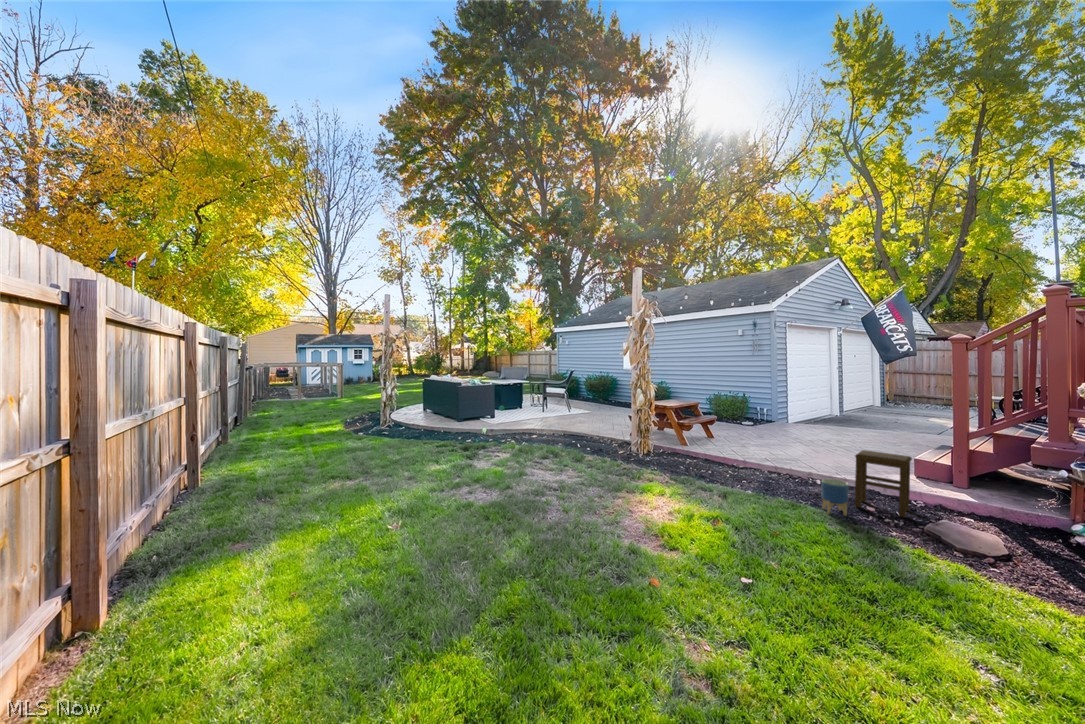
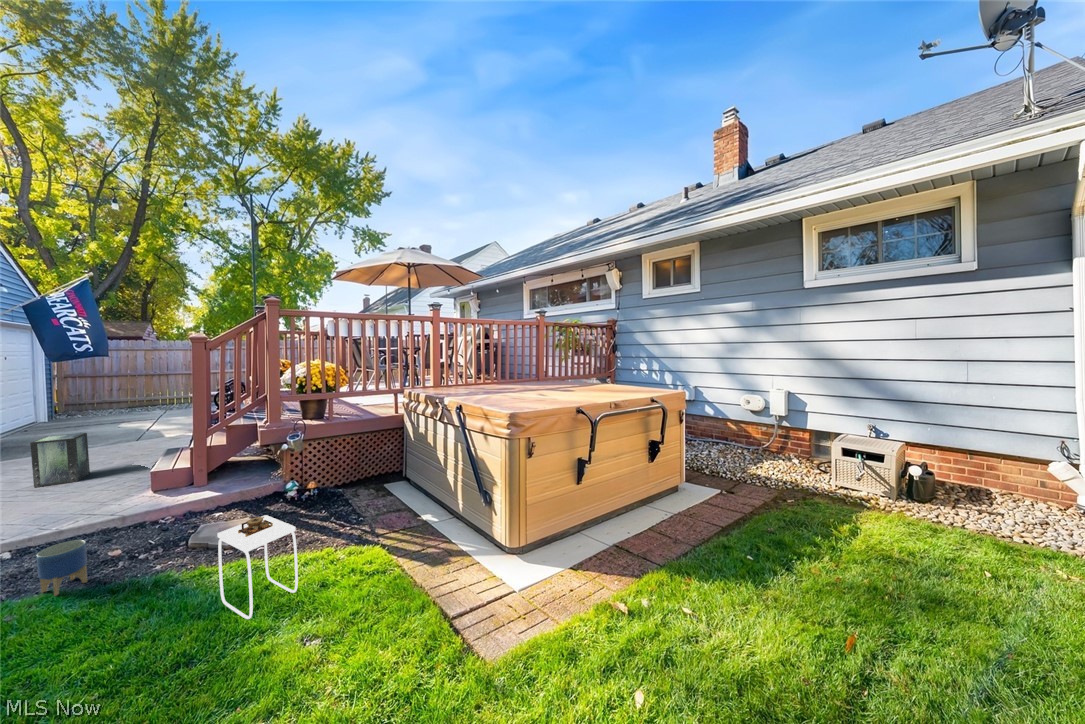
storage box: none [845,414,882,455] -> present [30,433,90,488]
stool: present [855,450,912,517] -> none [87,477,162,562]
side table: none [927,509,1015,623] -> present [217,515,298,619]

